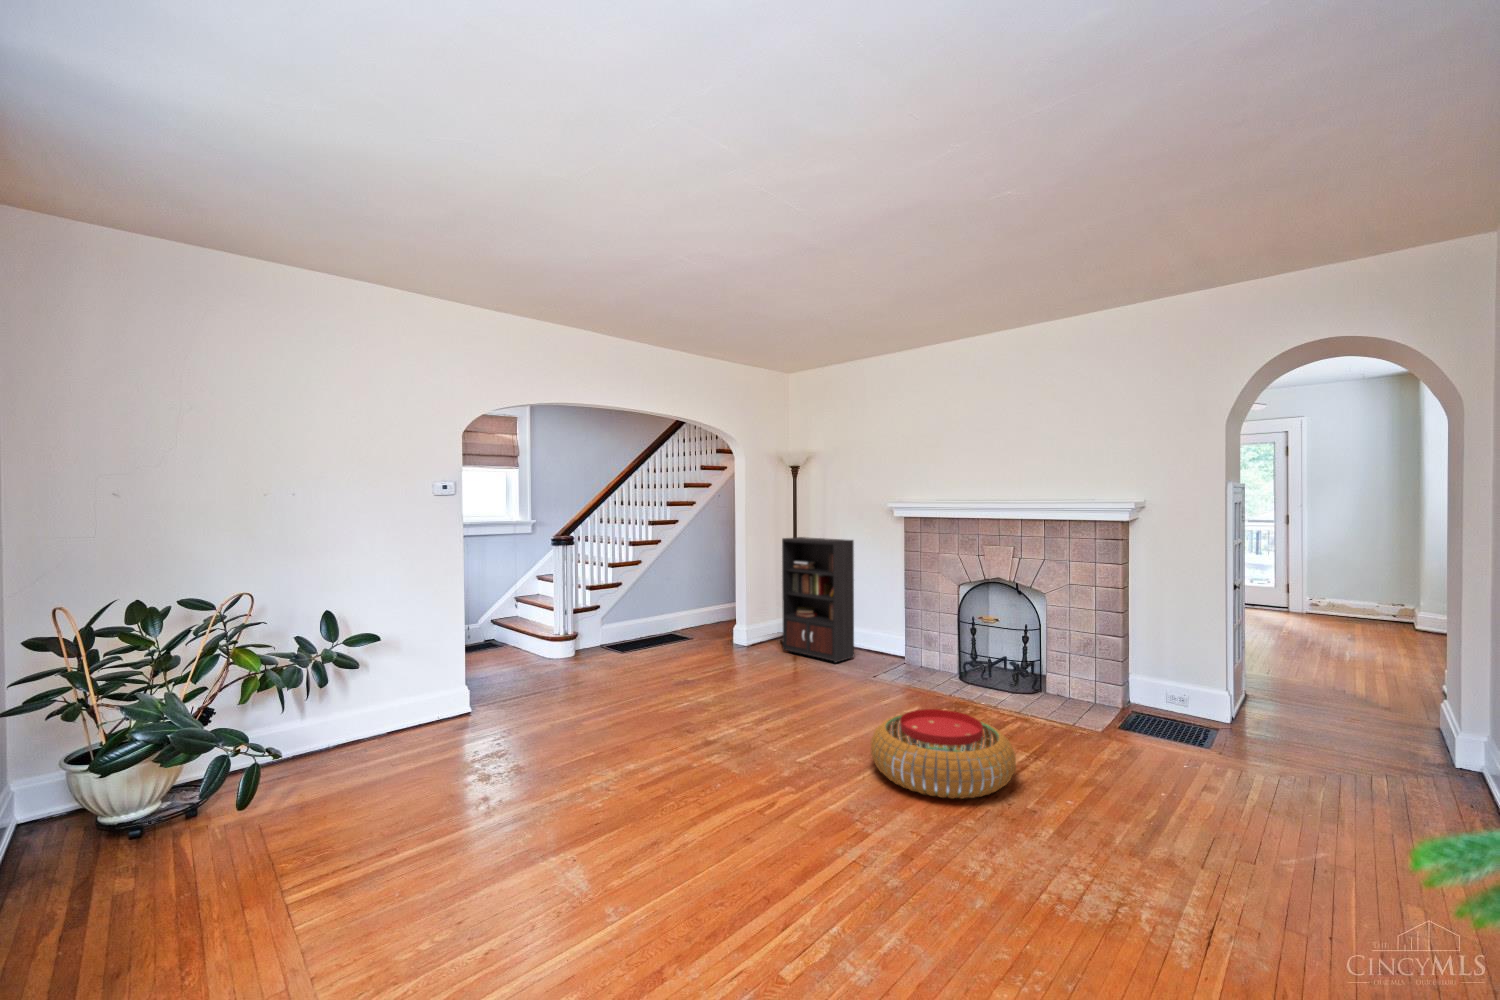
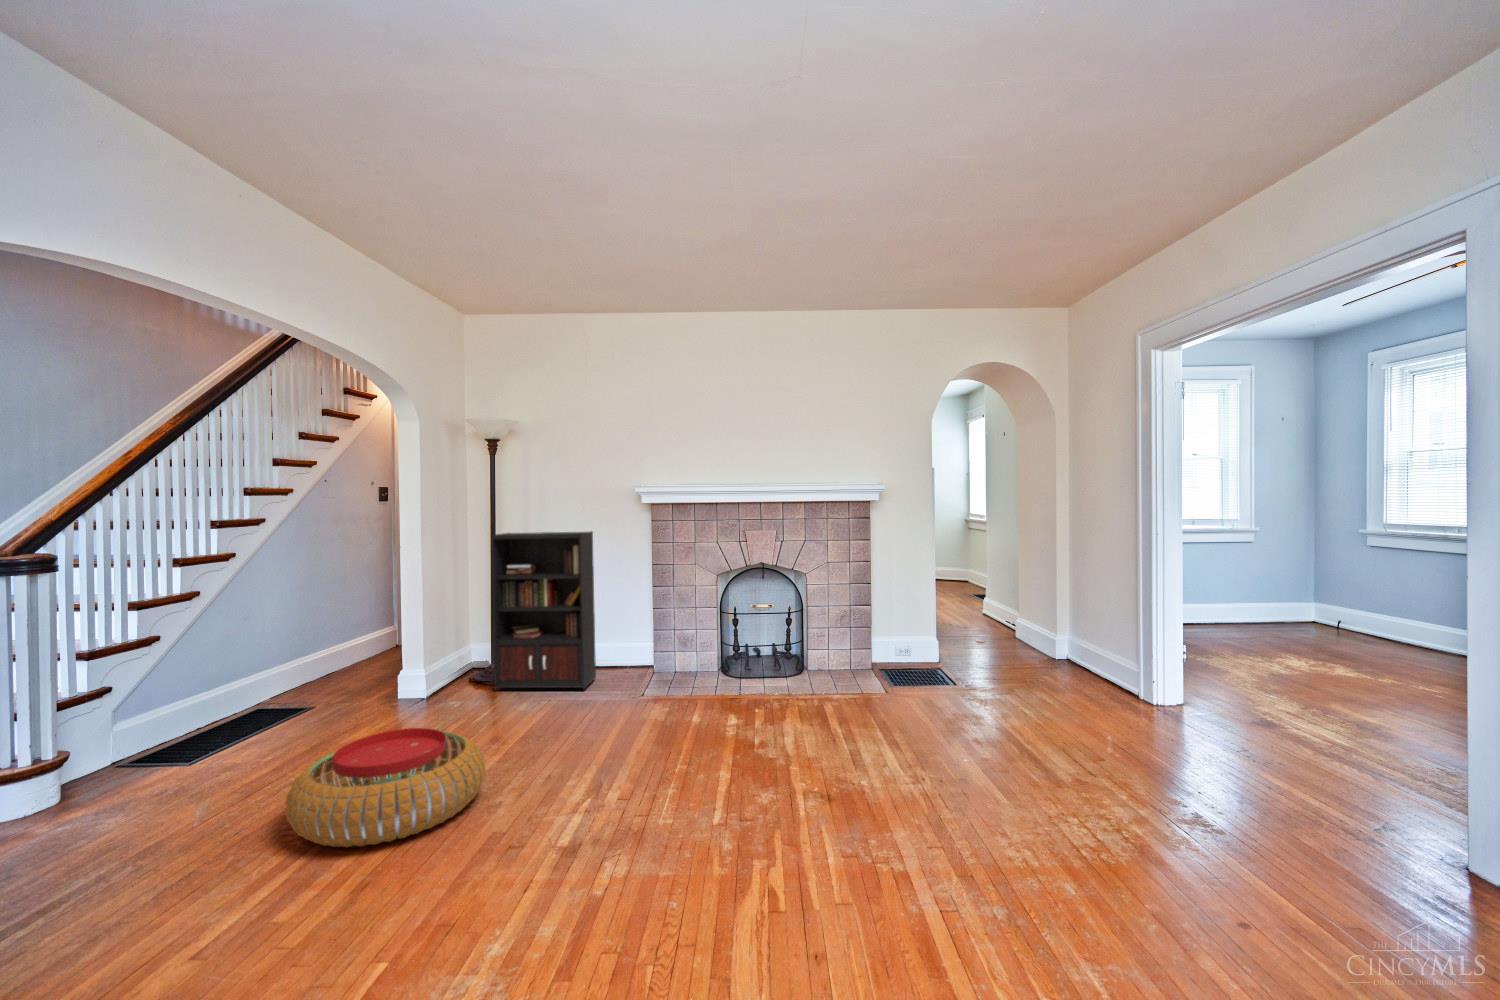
pouf: present [871,709,1016,798] -> present [285,728,486,847]

